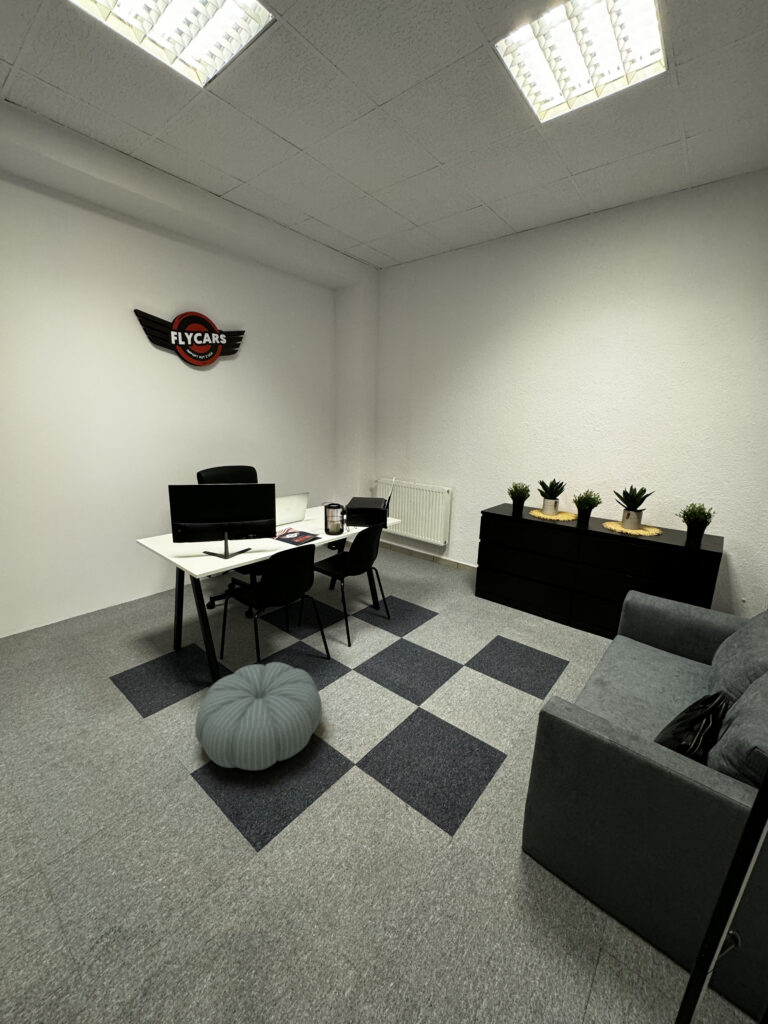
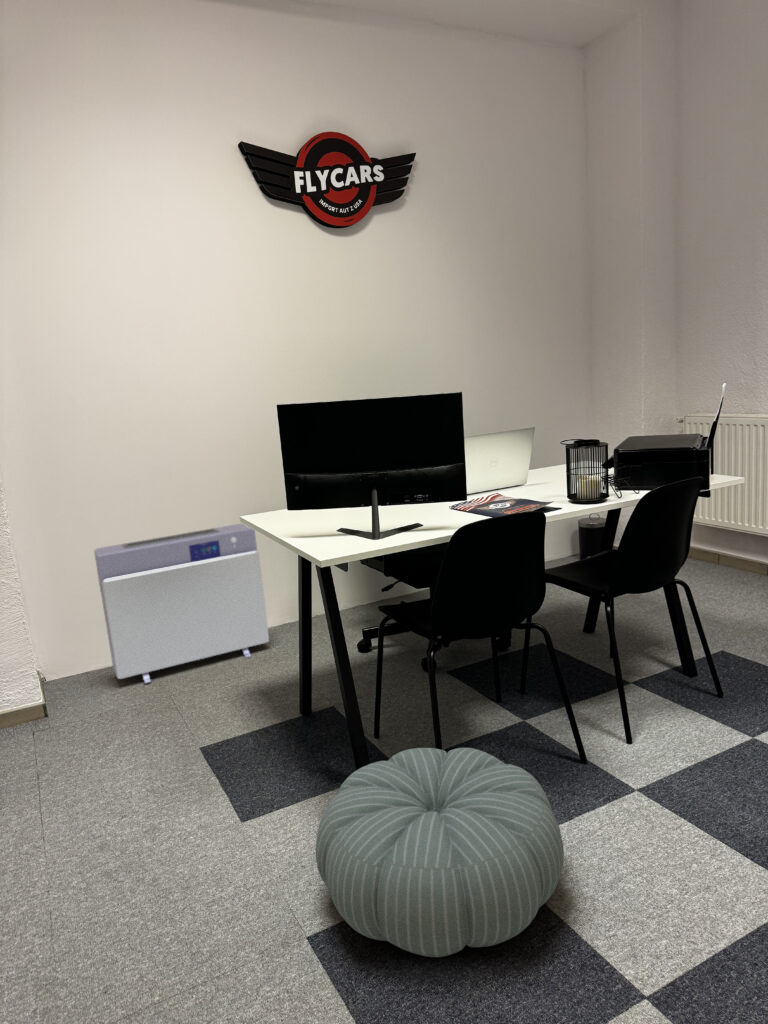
air purifier: none [23,536,150,638] -> present [94,524,269,683]

